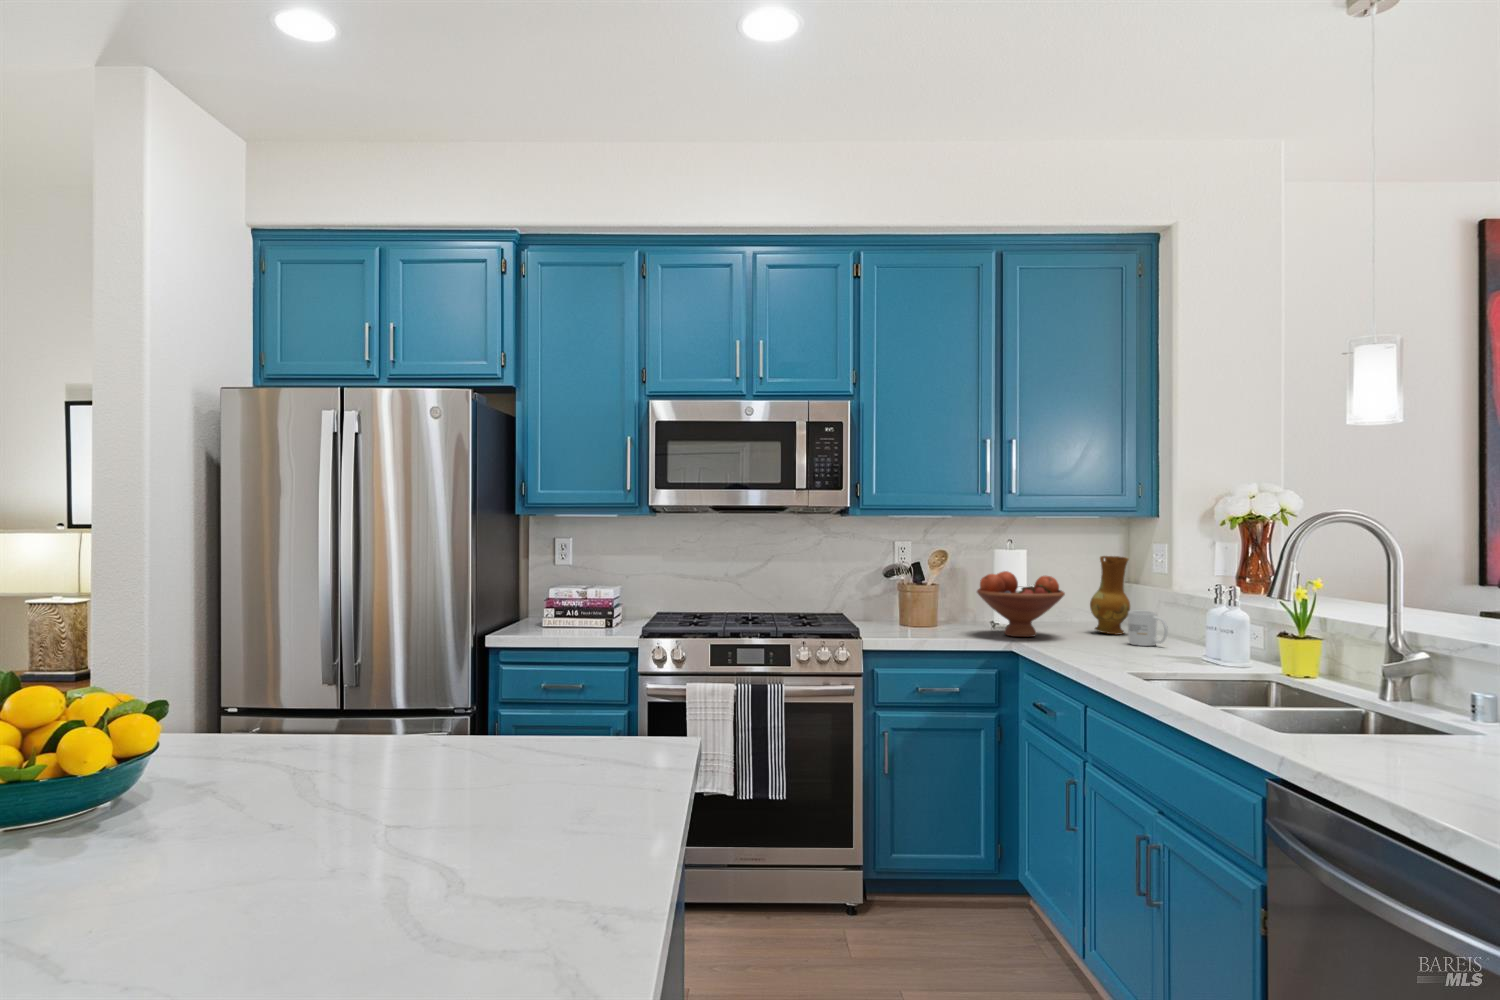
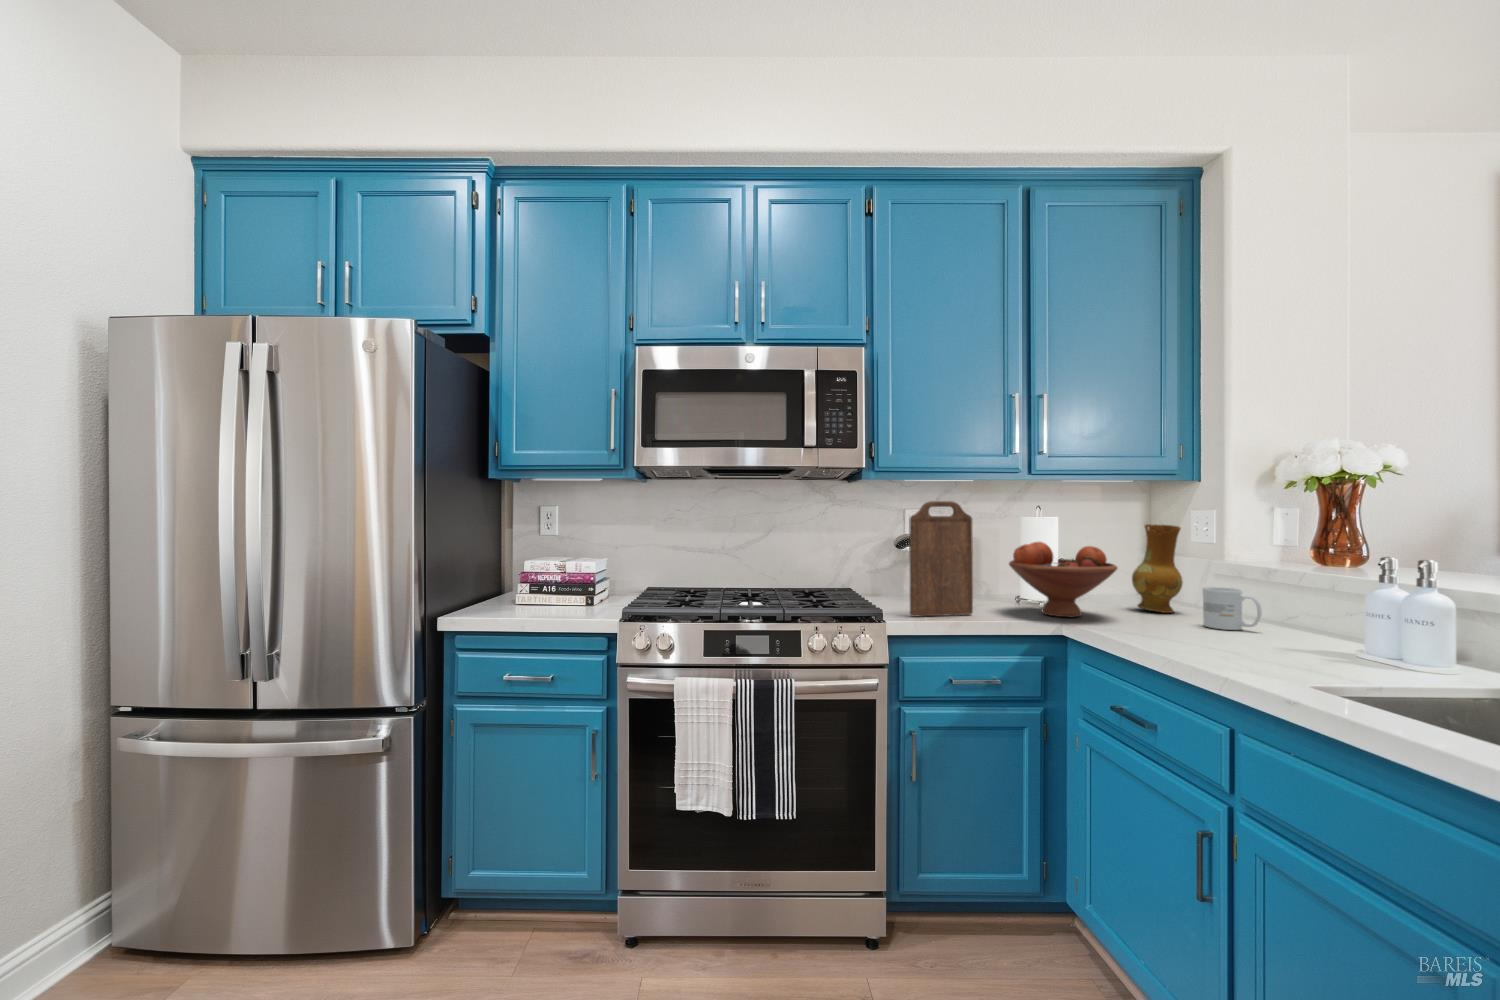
cutting board: none [887,536,943,636] -> present [909,501,973,617]

